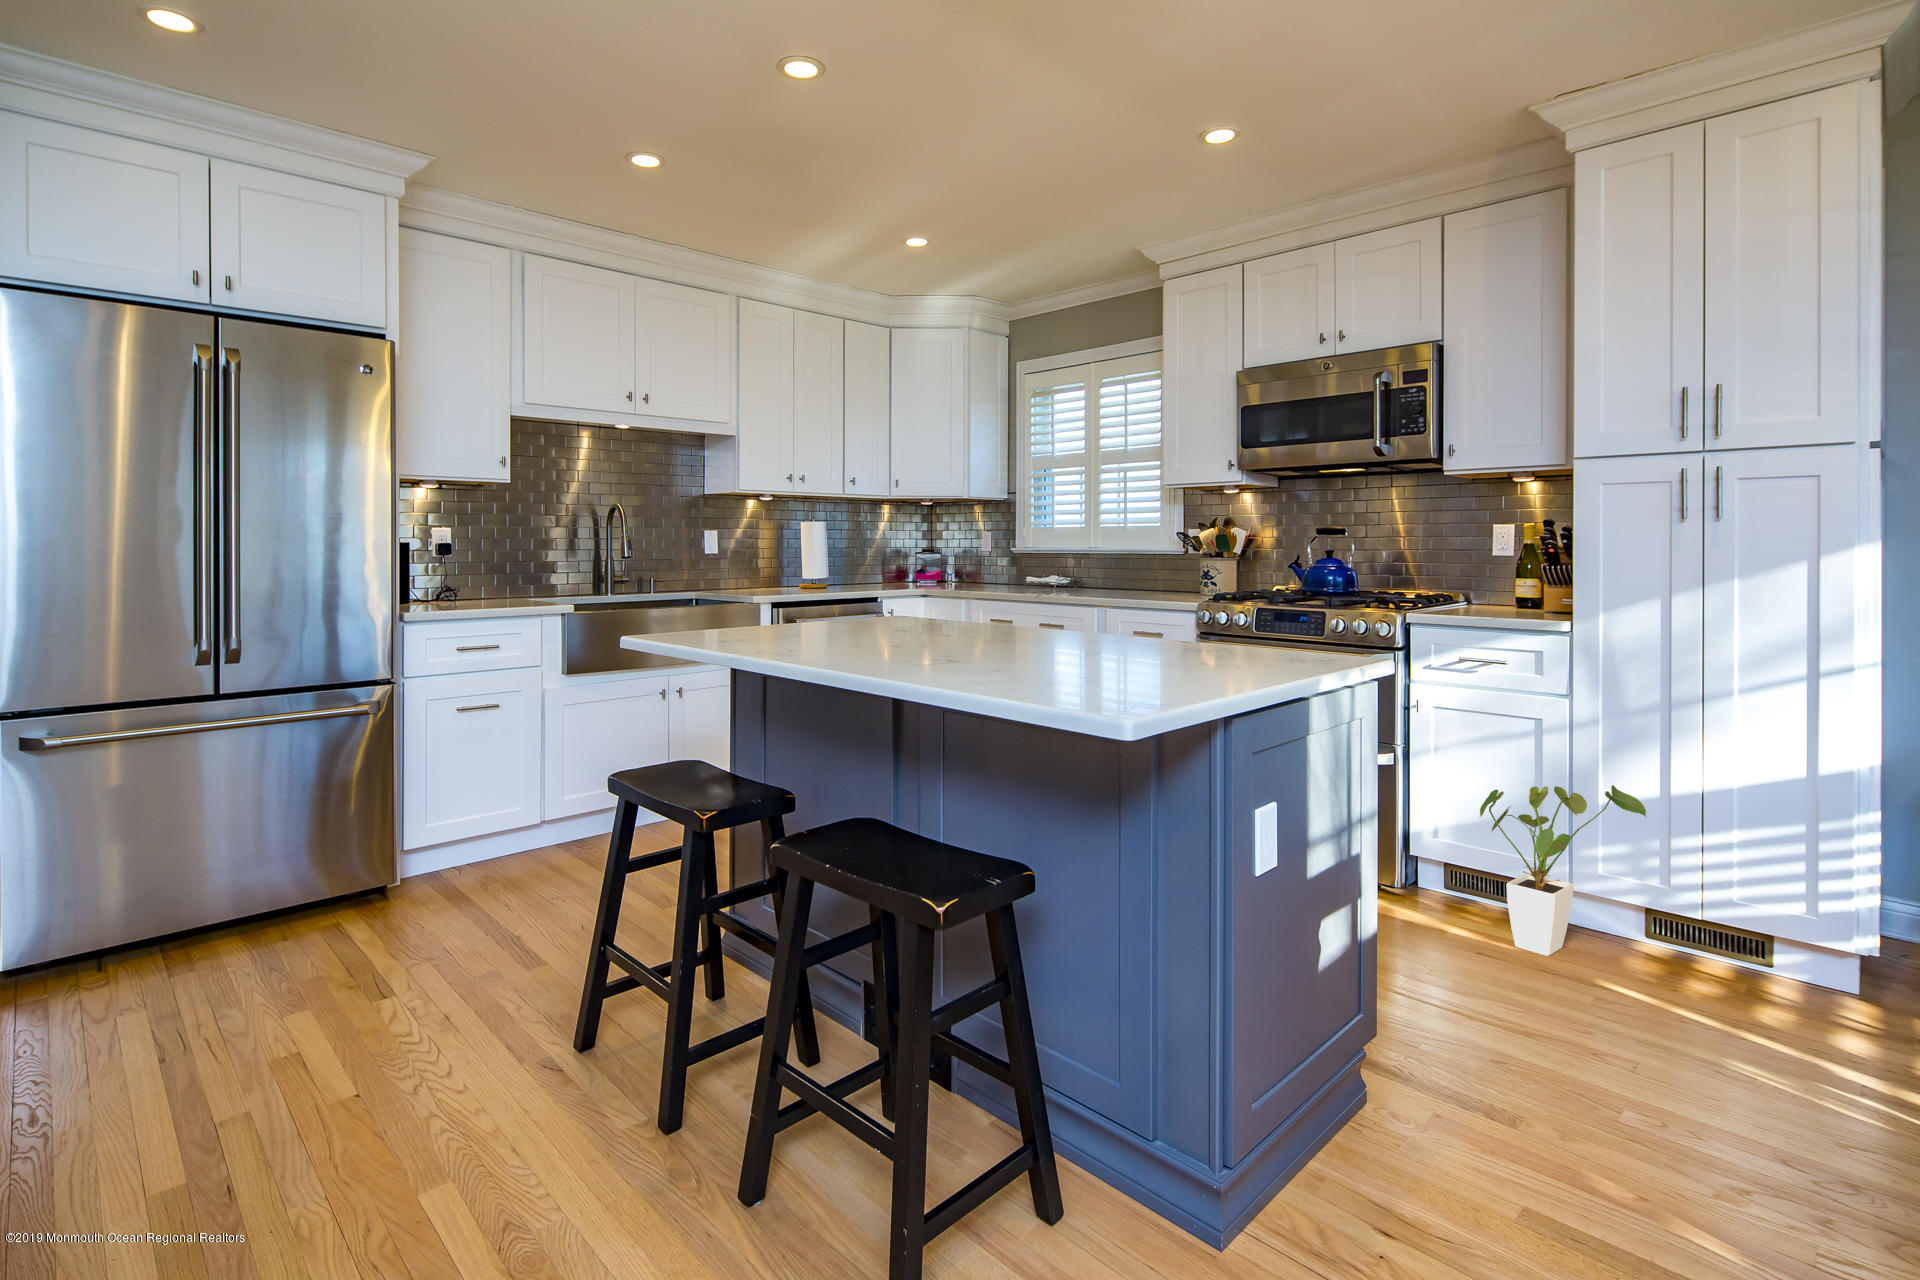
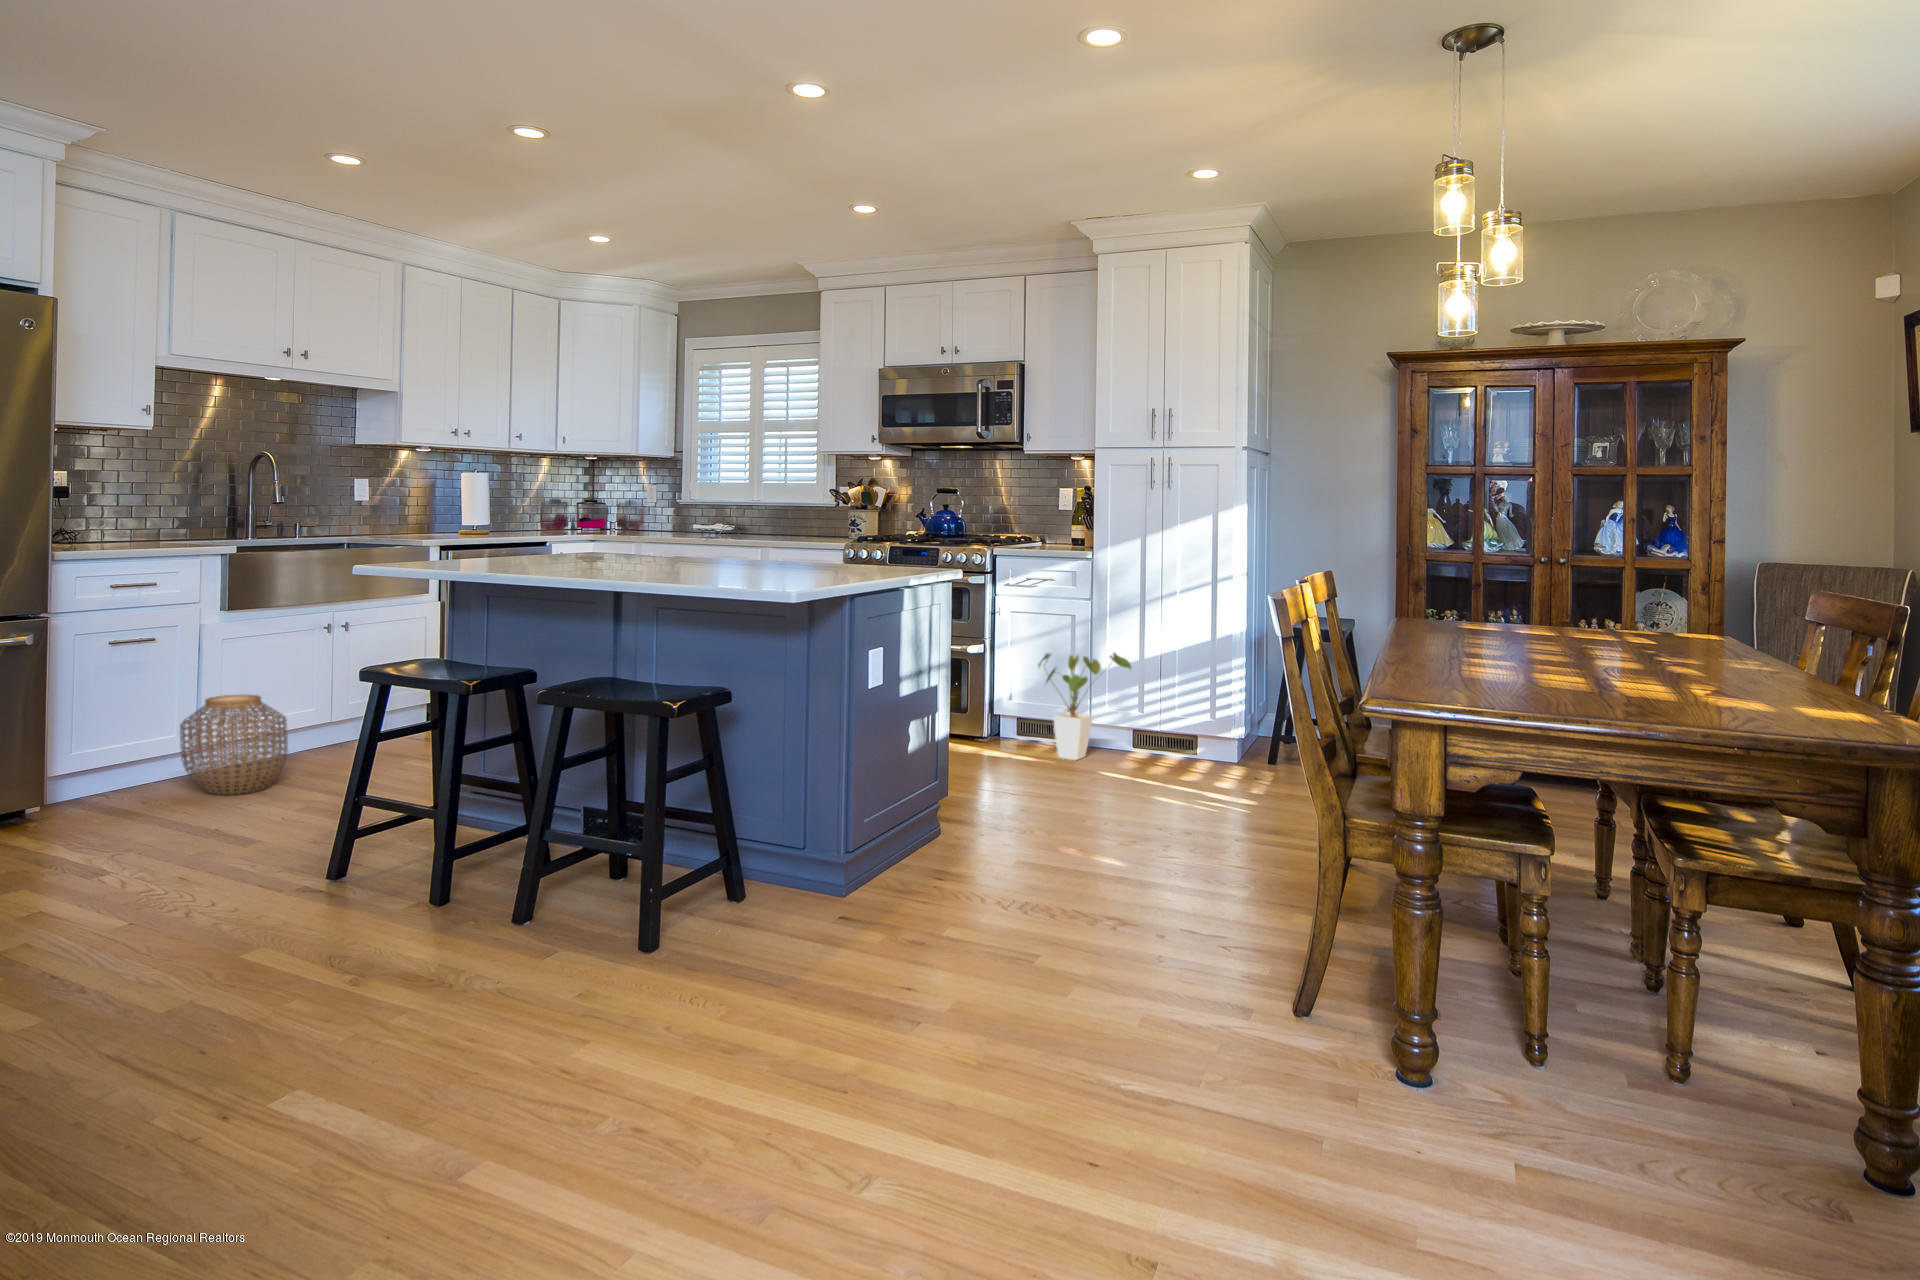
woven basket: none [403,828,520,949] -> present [180,695,288,795]

